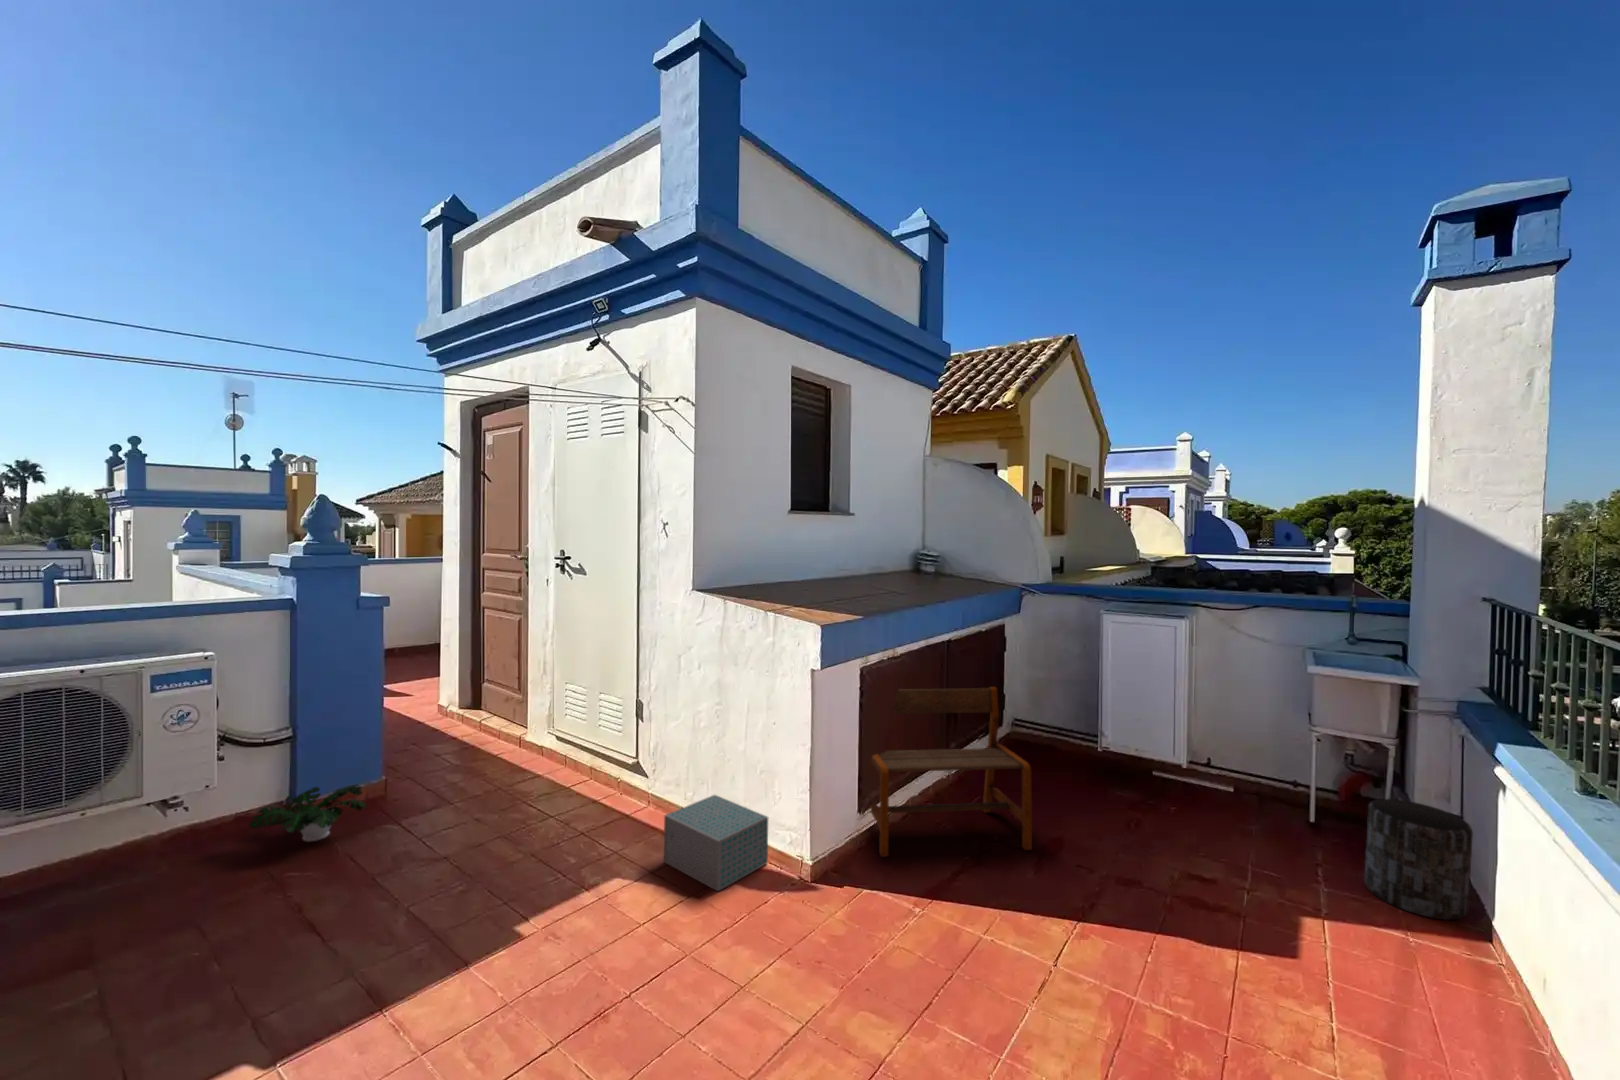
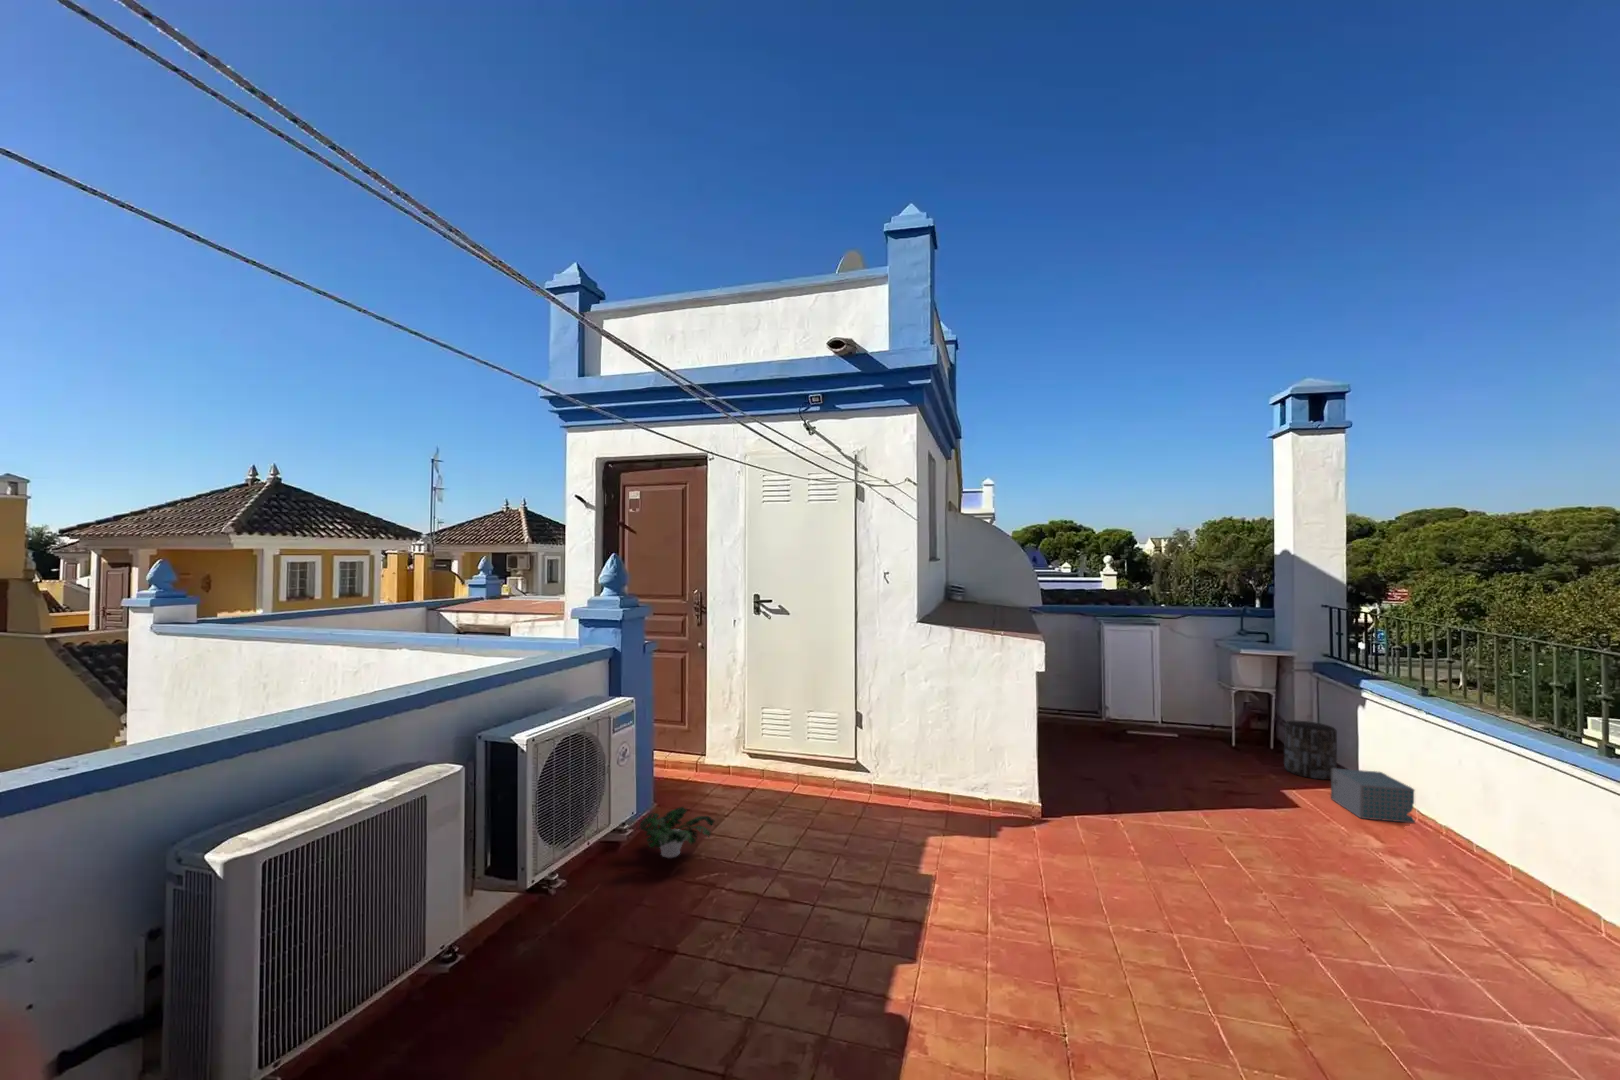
bench: present [871,687,1032,857] -> none [1016,679,1129,798]
storage box: present [664,795,768,891] -> present [1331,768,1415,823]

